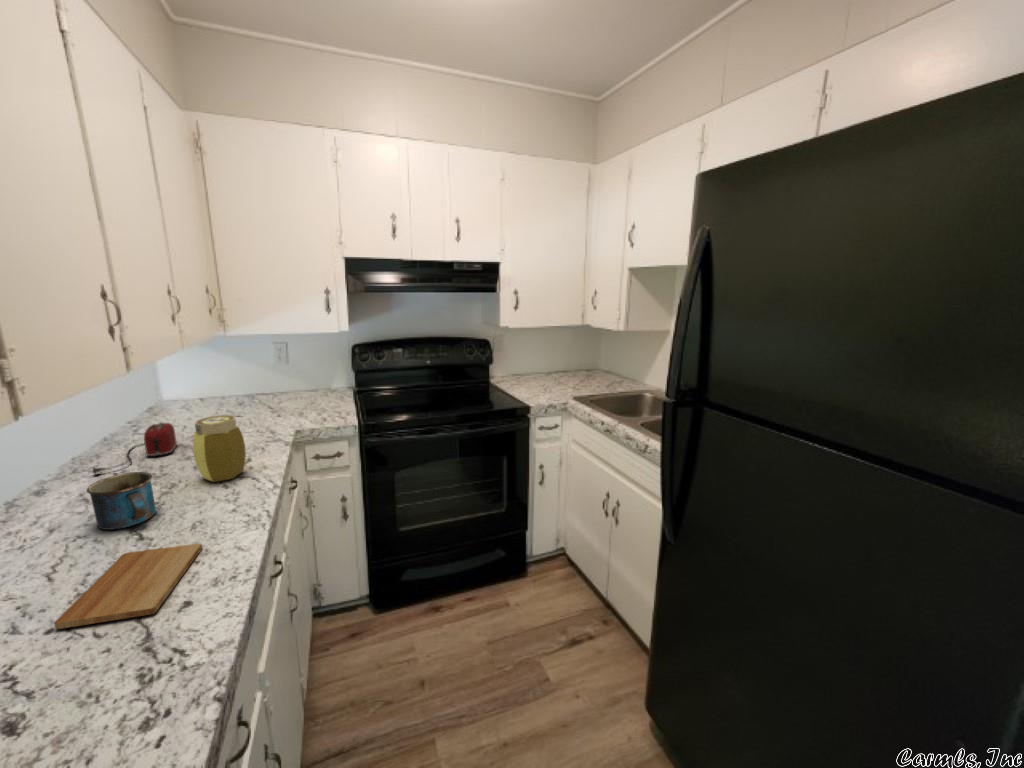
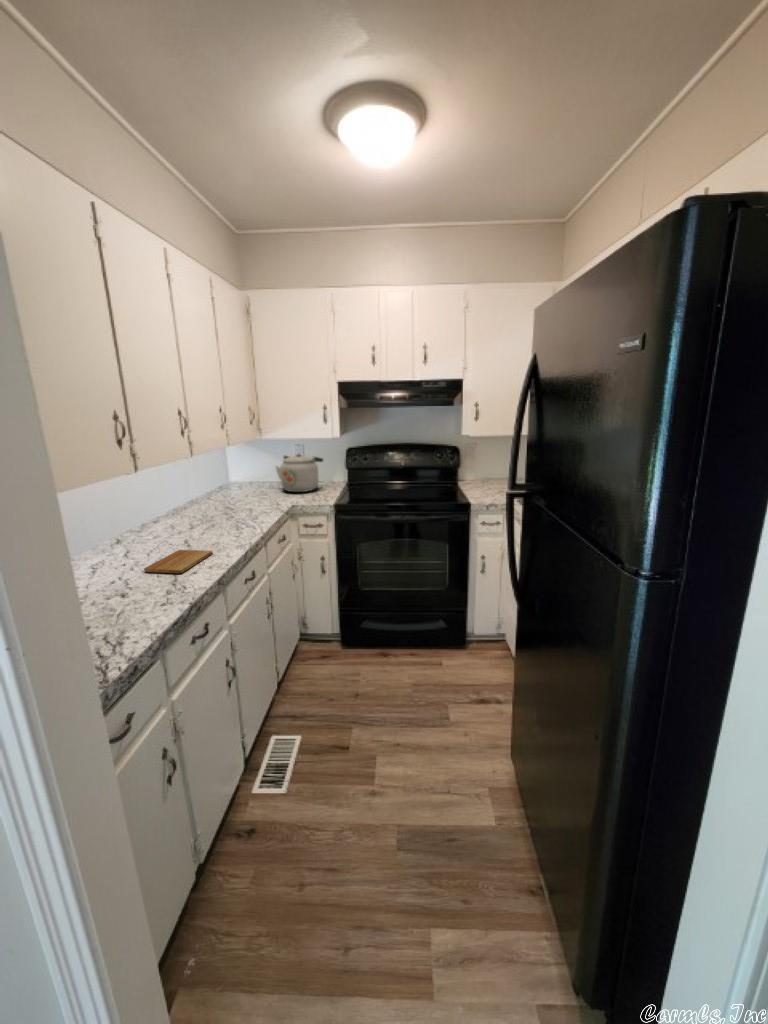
kettle: none [246,354,321,409] -> present [276,454,323,492]
jar: present [193,415,246,482] -> none [225,487,253,526]
toaster: present [89,423,177,474] -> none [179,492,226,516]
mug: present [87,472,156,530] -> none [170,513,201,540]

